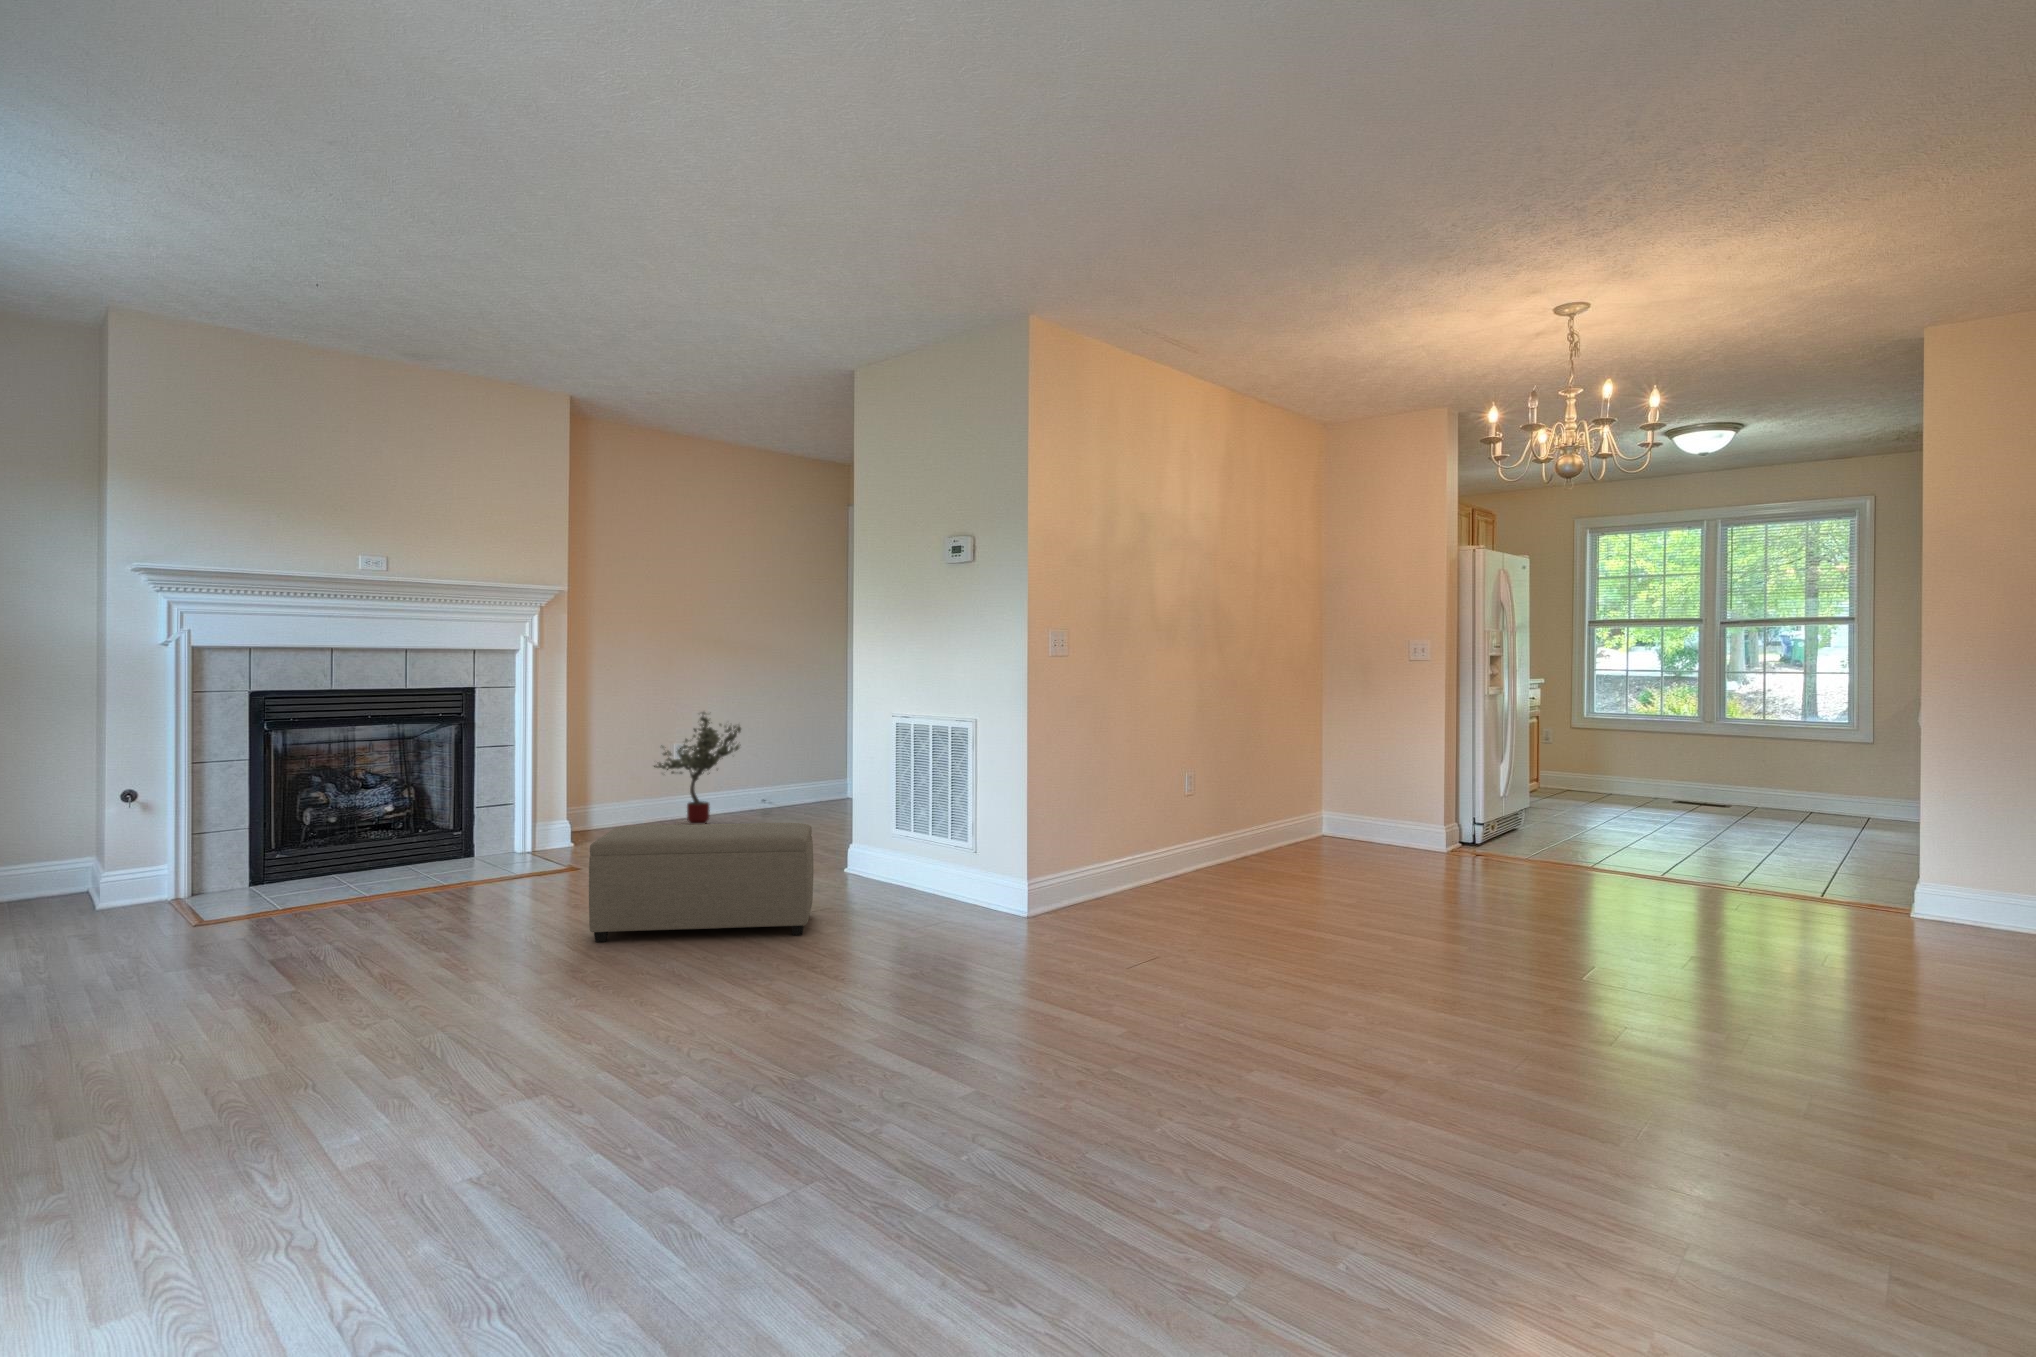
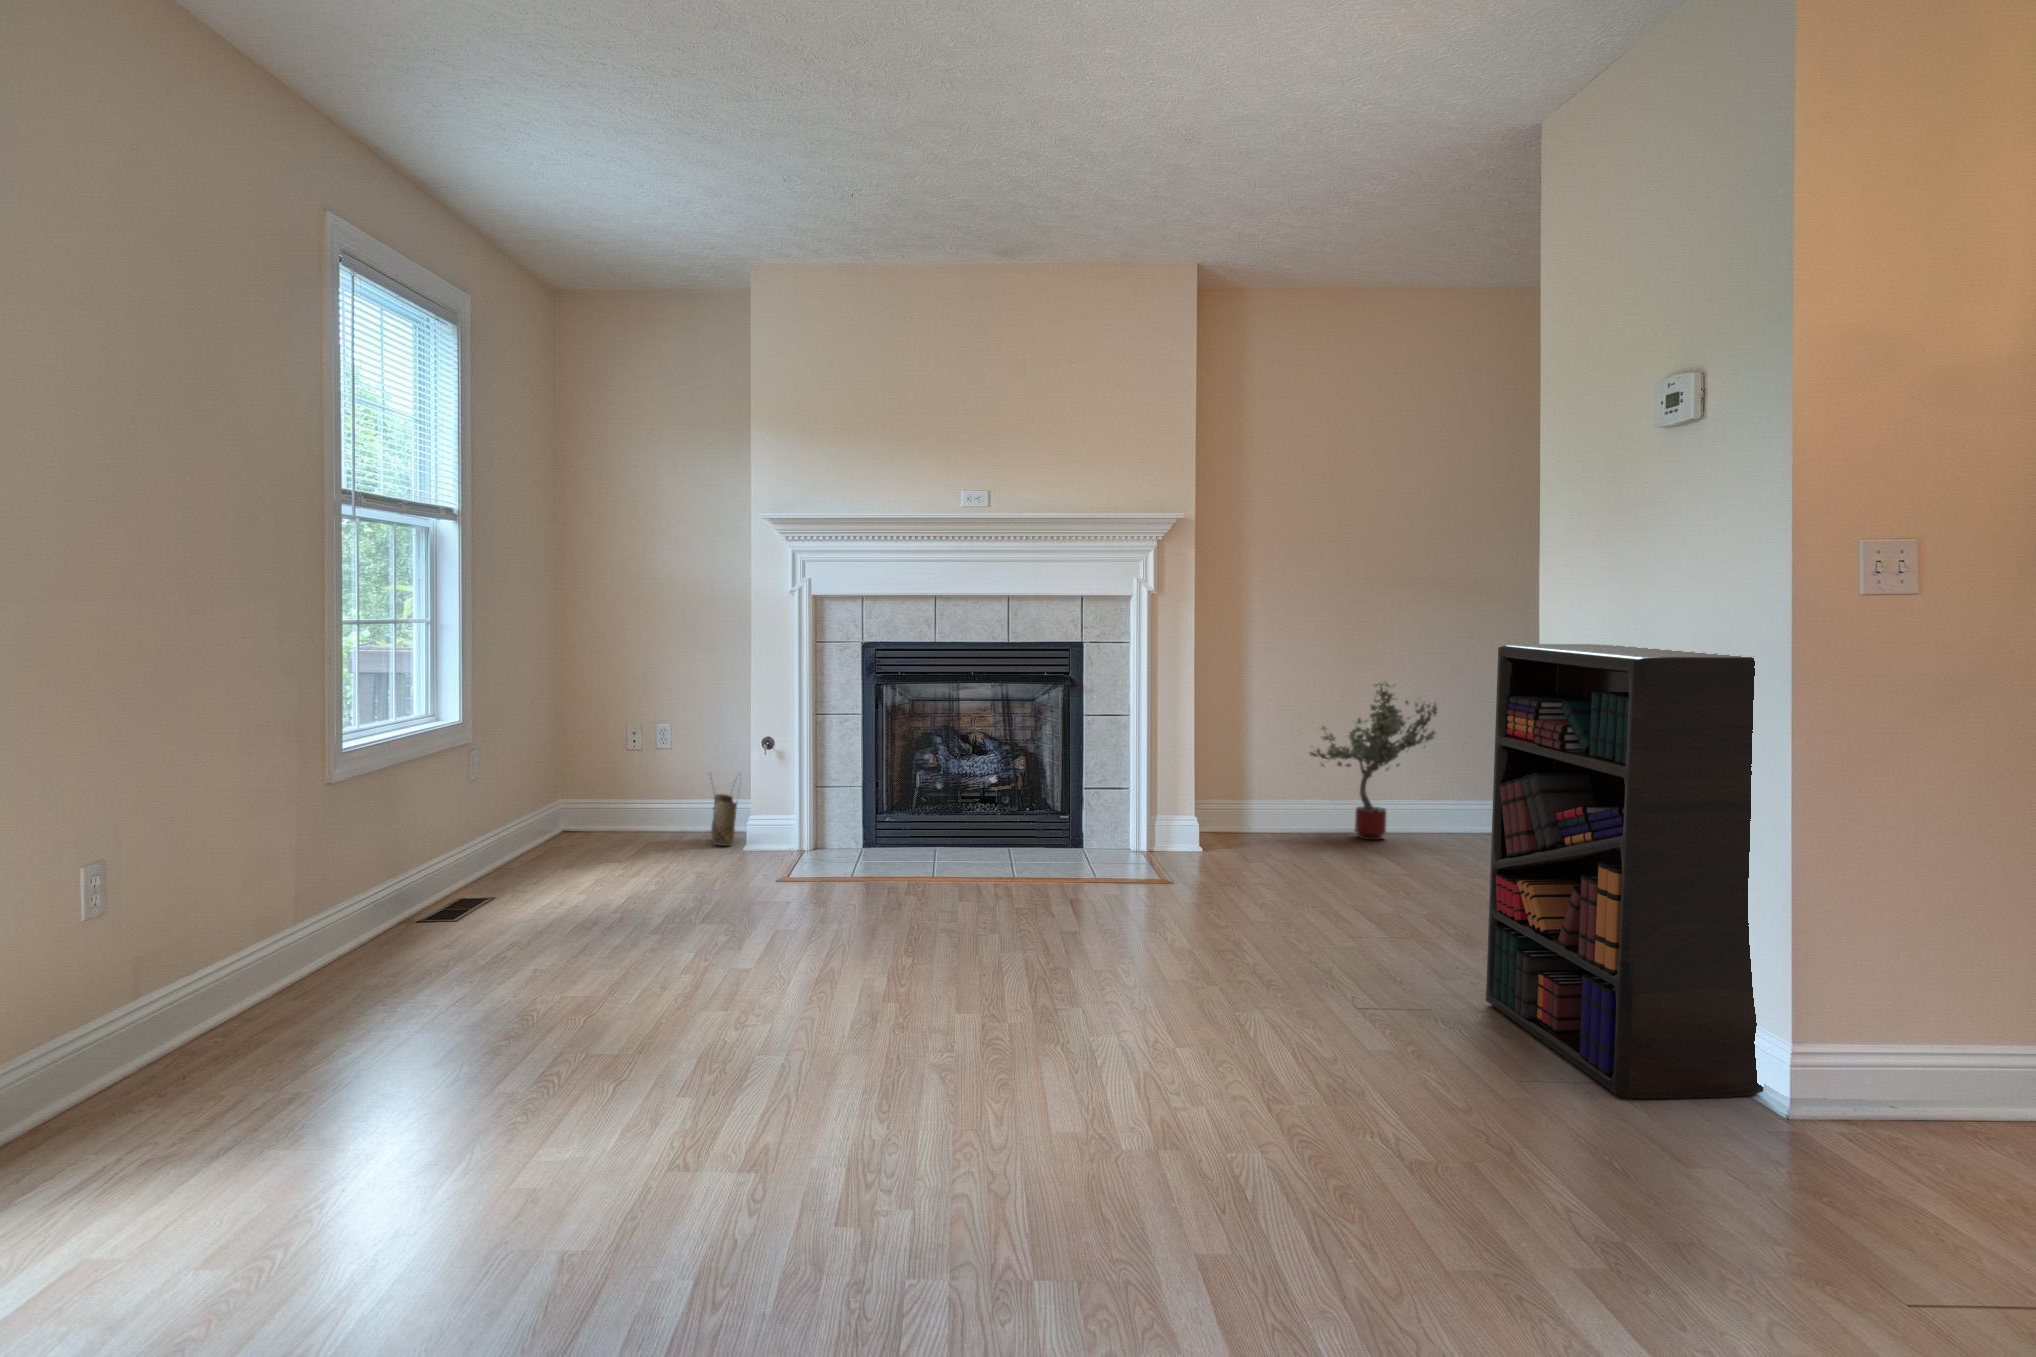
bookshelf: none [844,675,1004,926] -> present [1486,644,1763,1099]
ottoman: present [589,823,814,942] -> none [1095,844,1421,1054]
woven basket: none [39,830,86,907] -> present [710,773,738,846]

